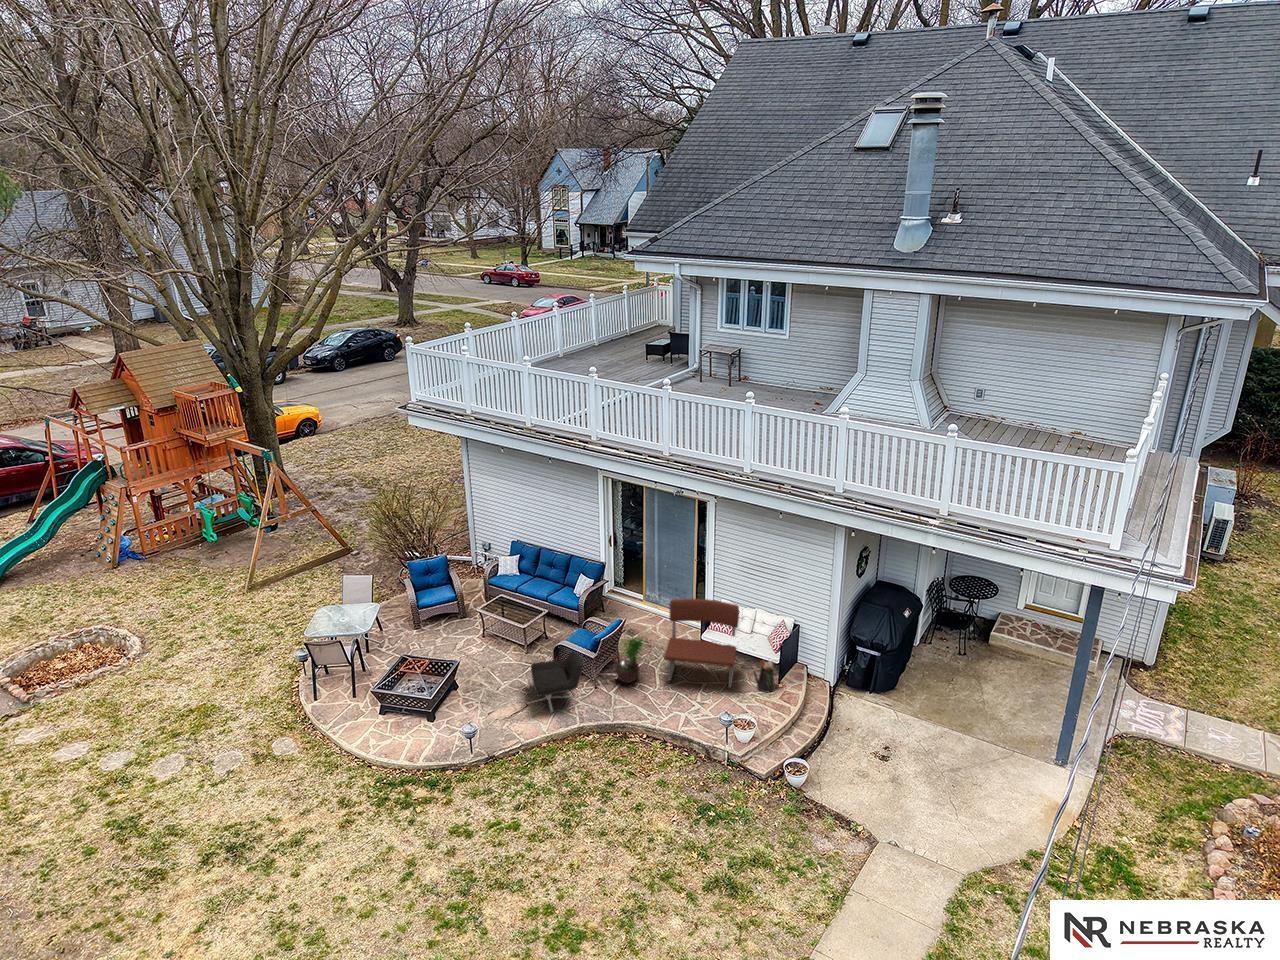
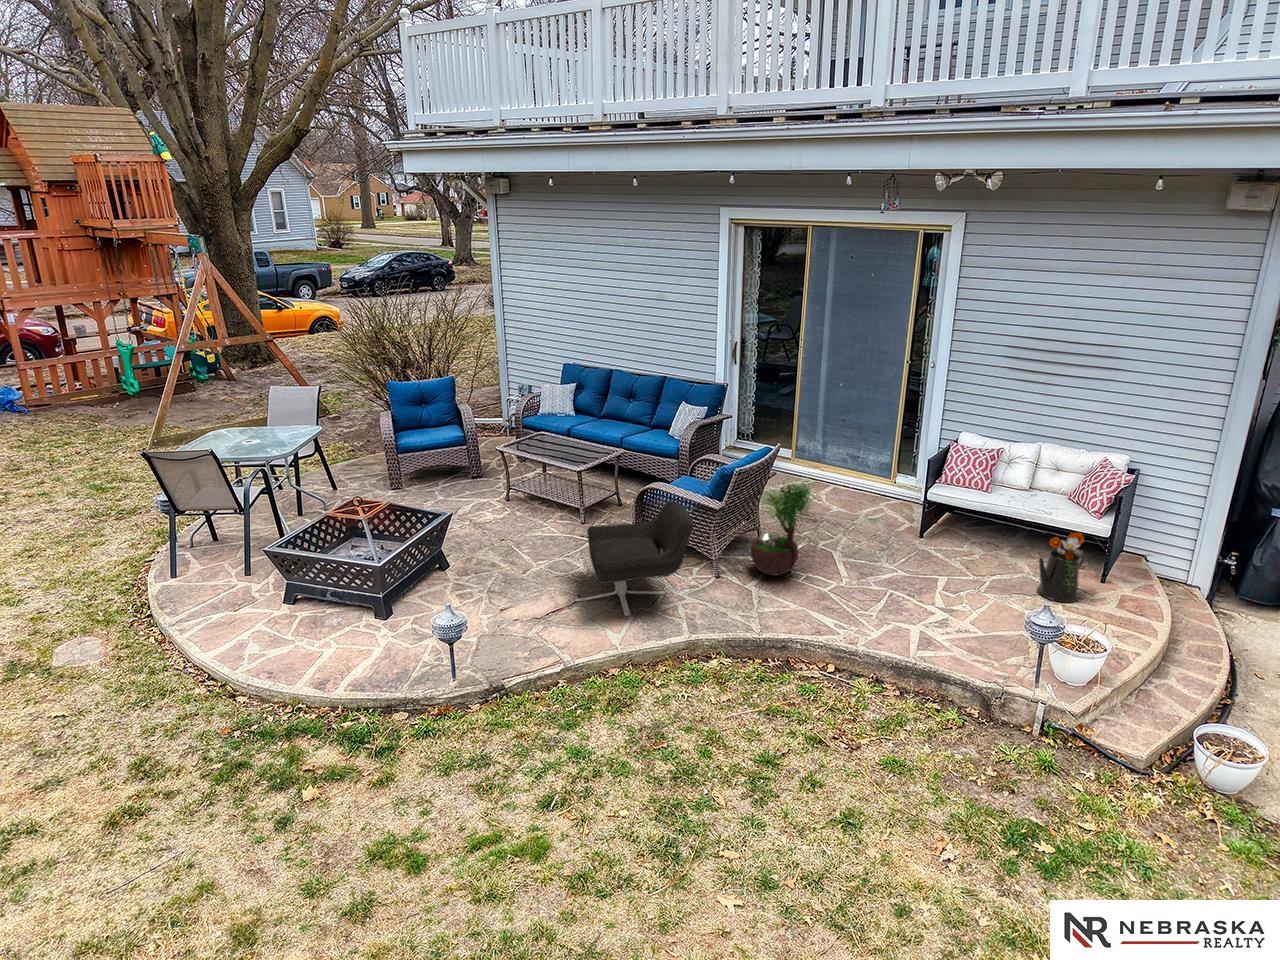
bench: present [664,599,739,688] -> none [853,417,1007,592]

